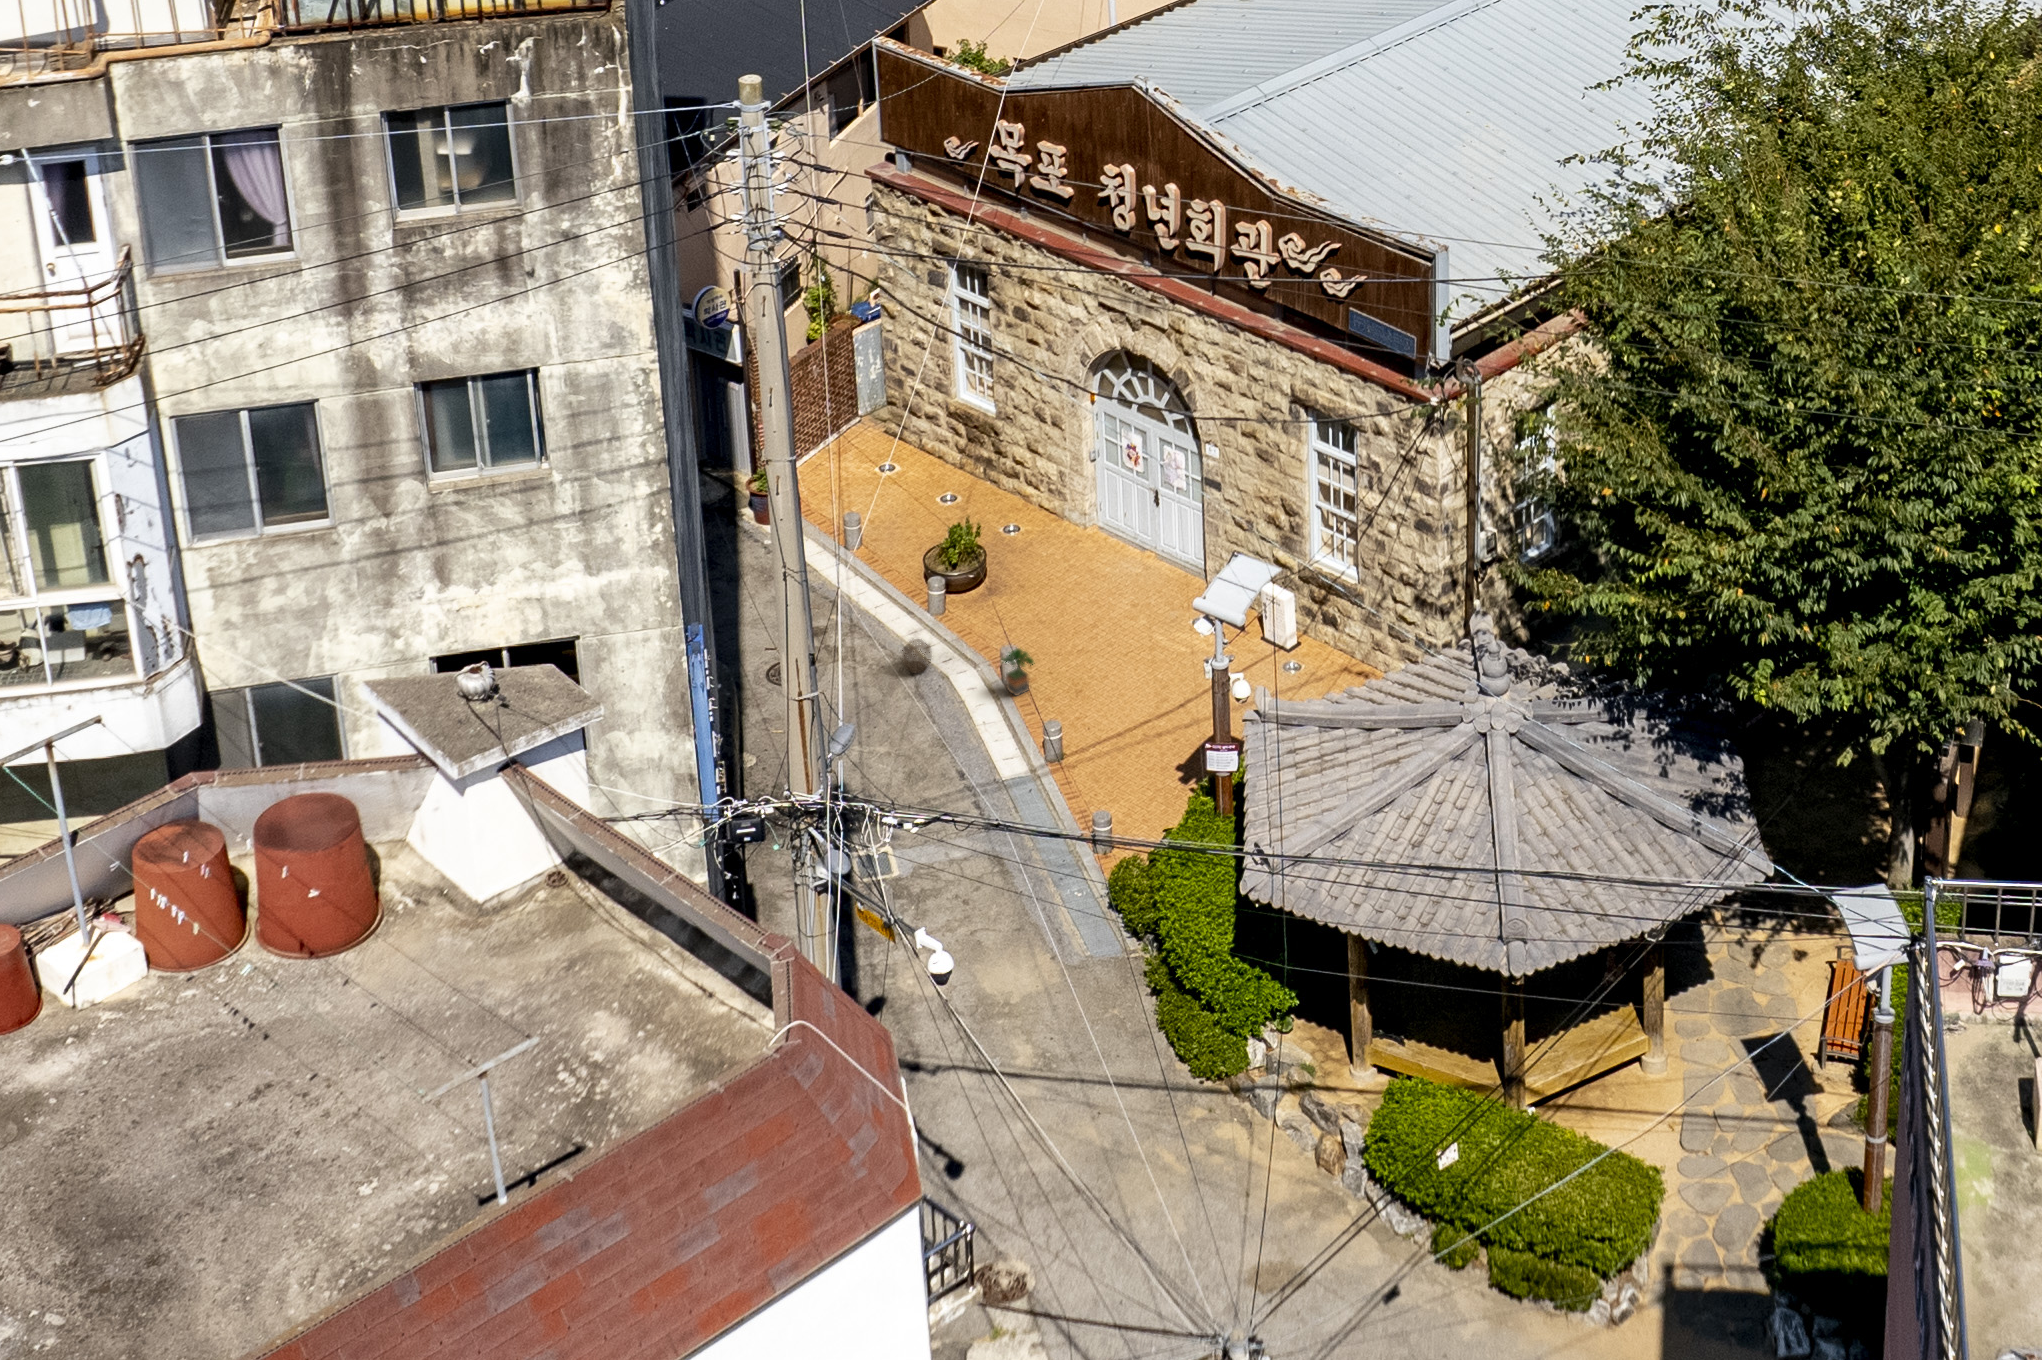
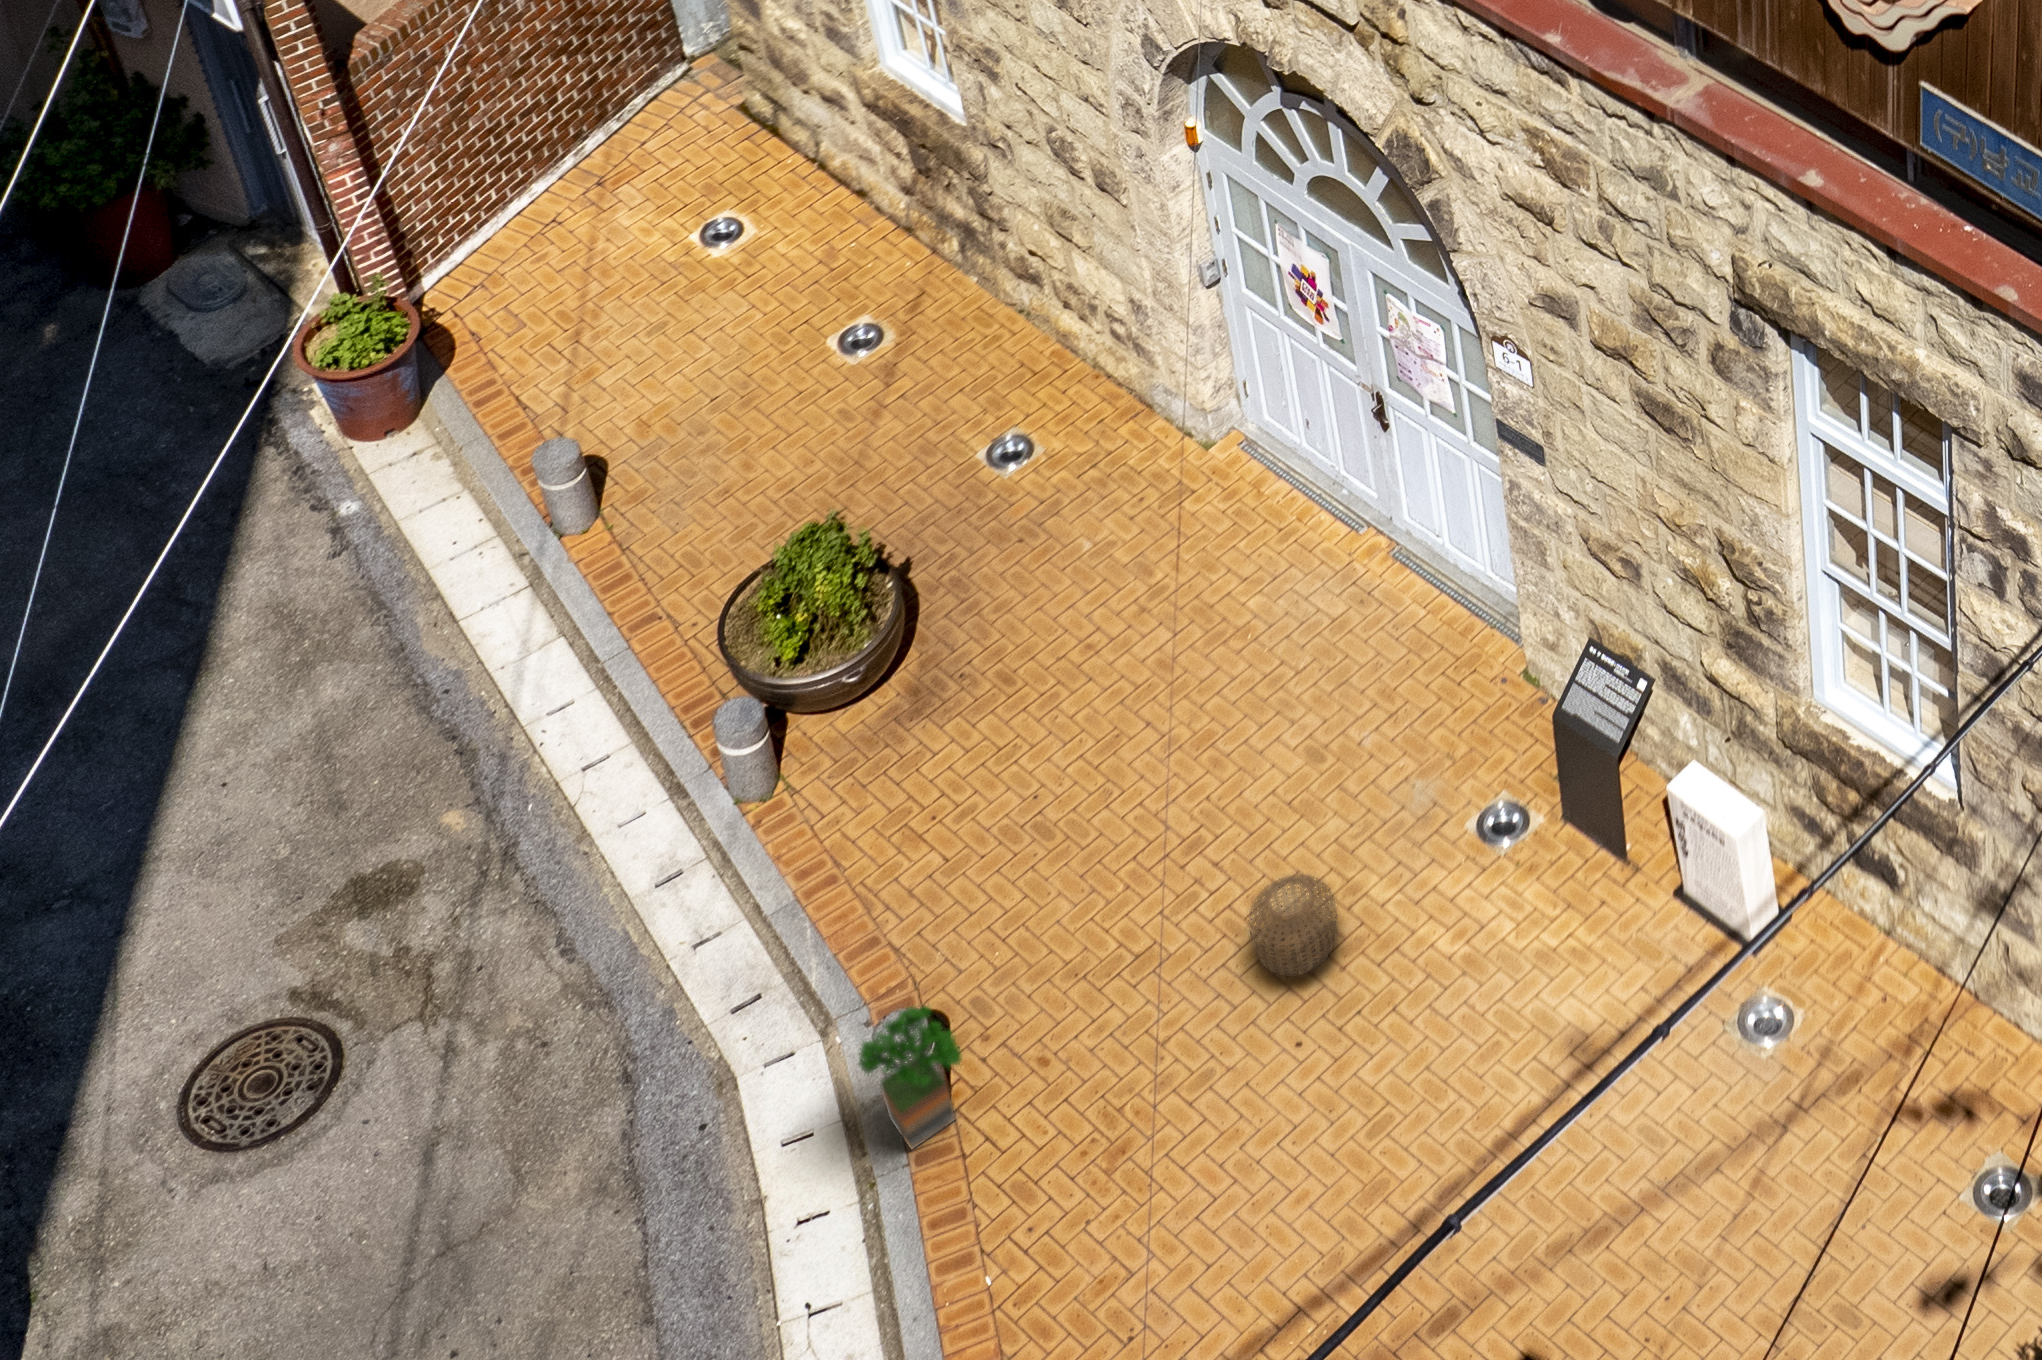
woven basket: present [902,639,931,673] -> present [1248,874,1339,976]

